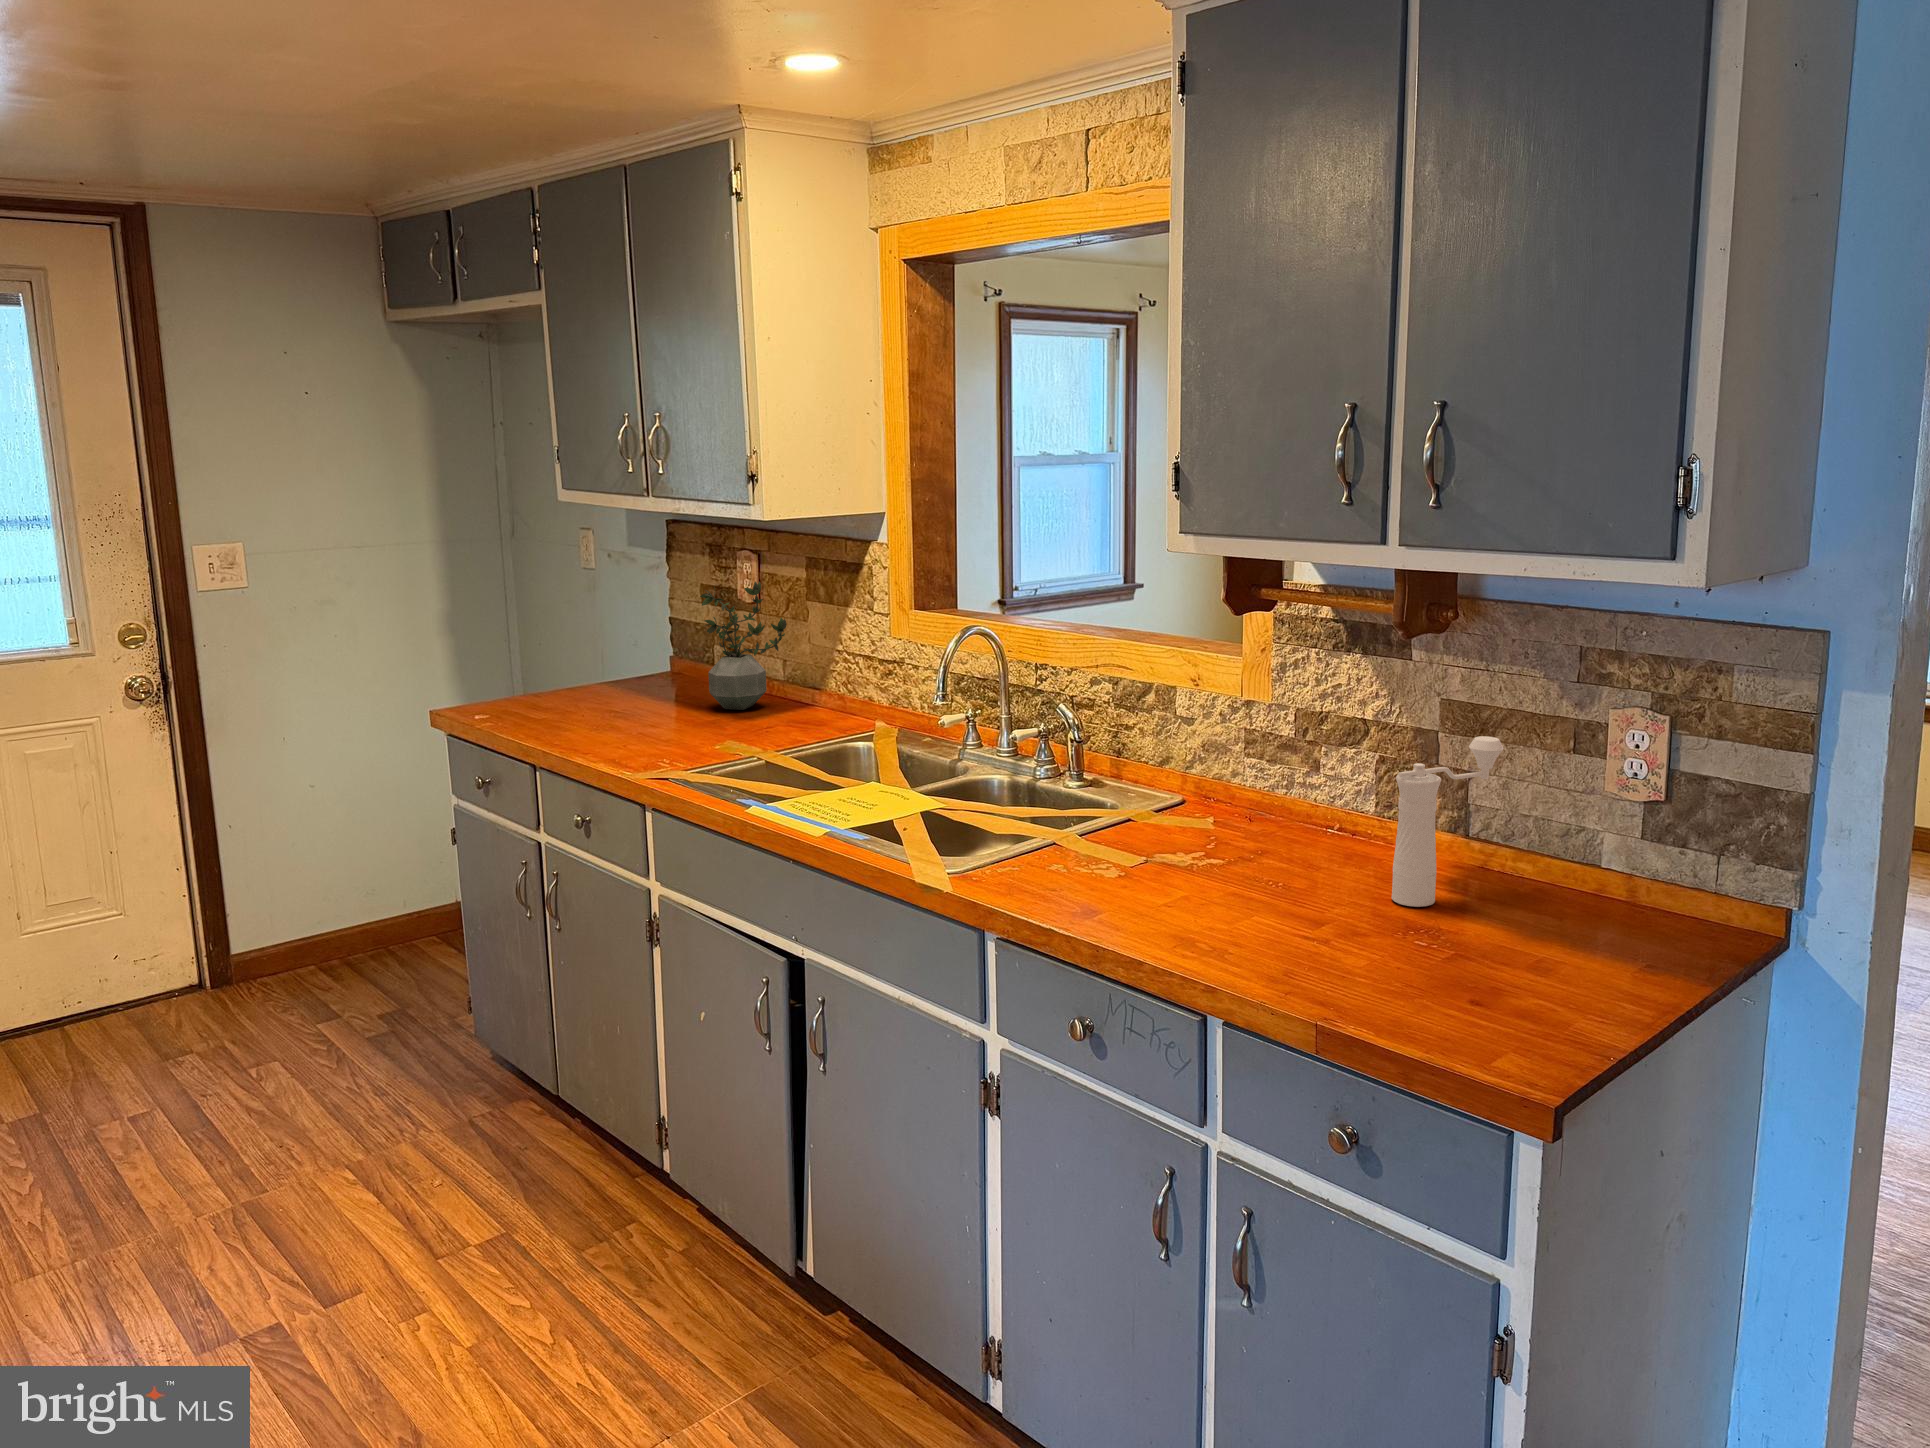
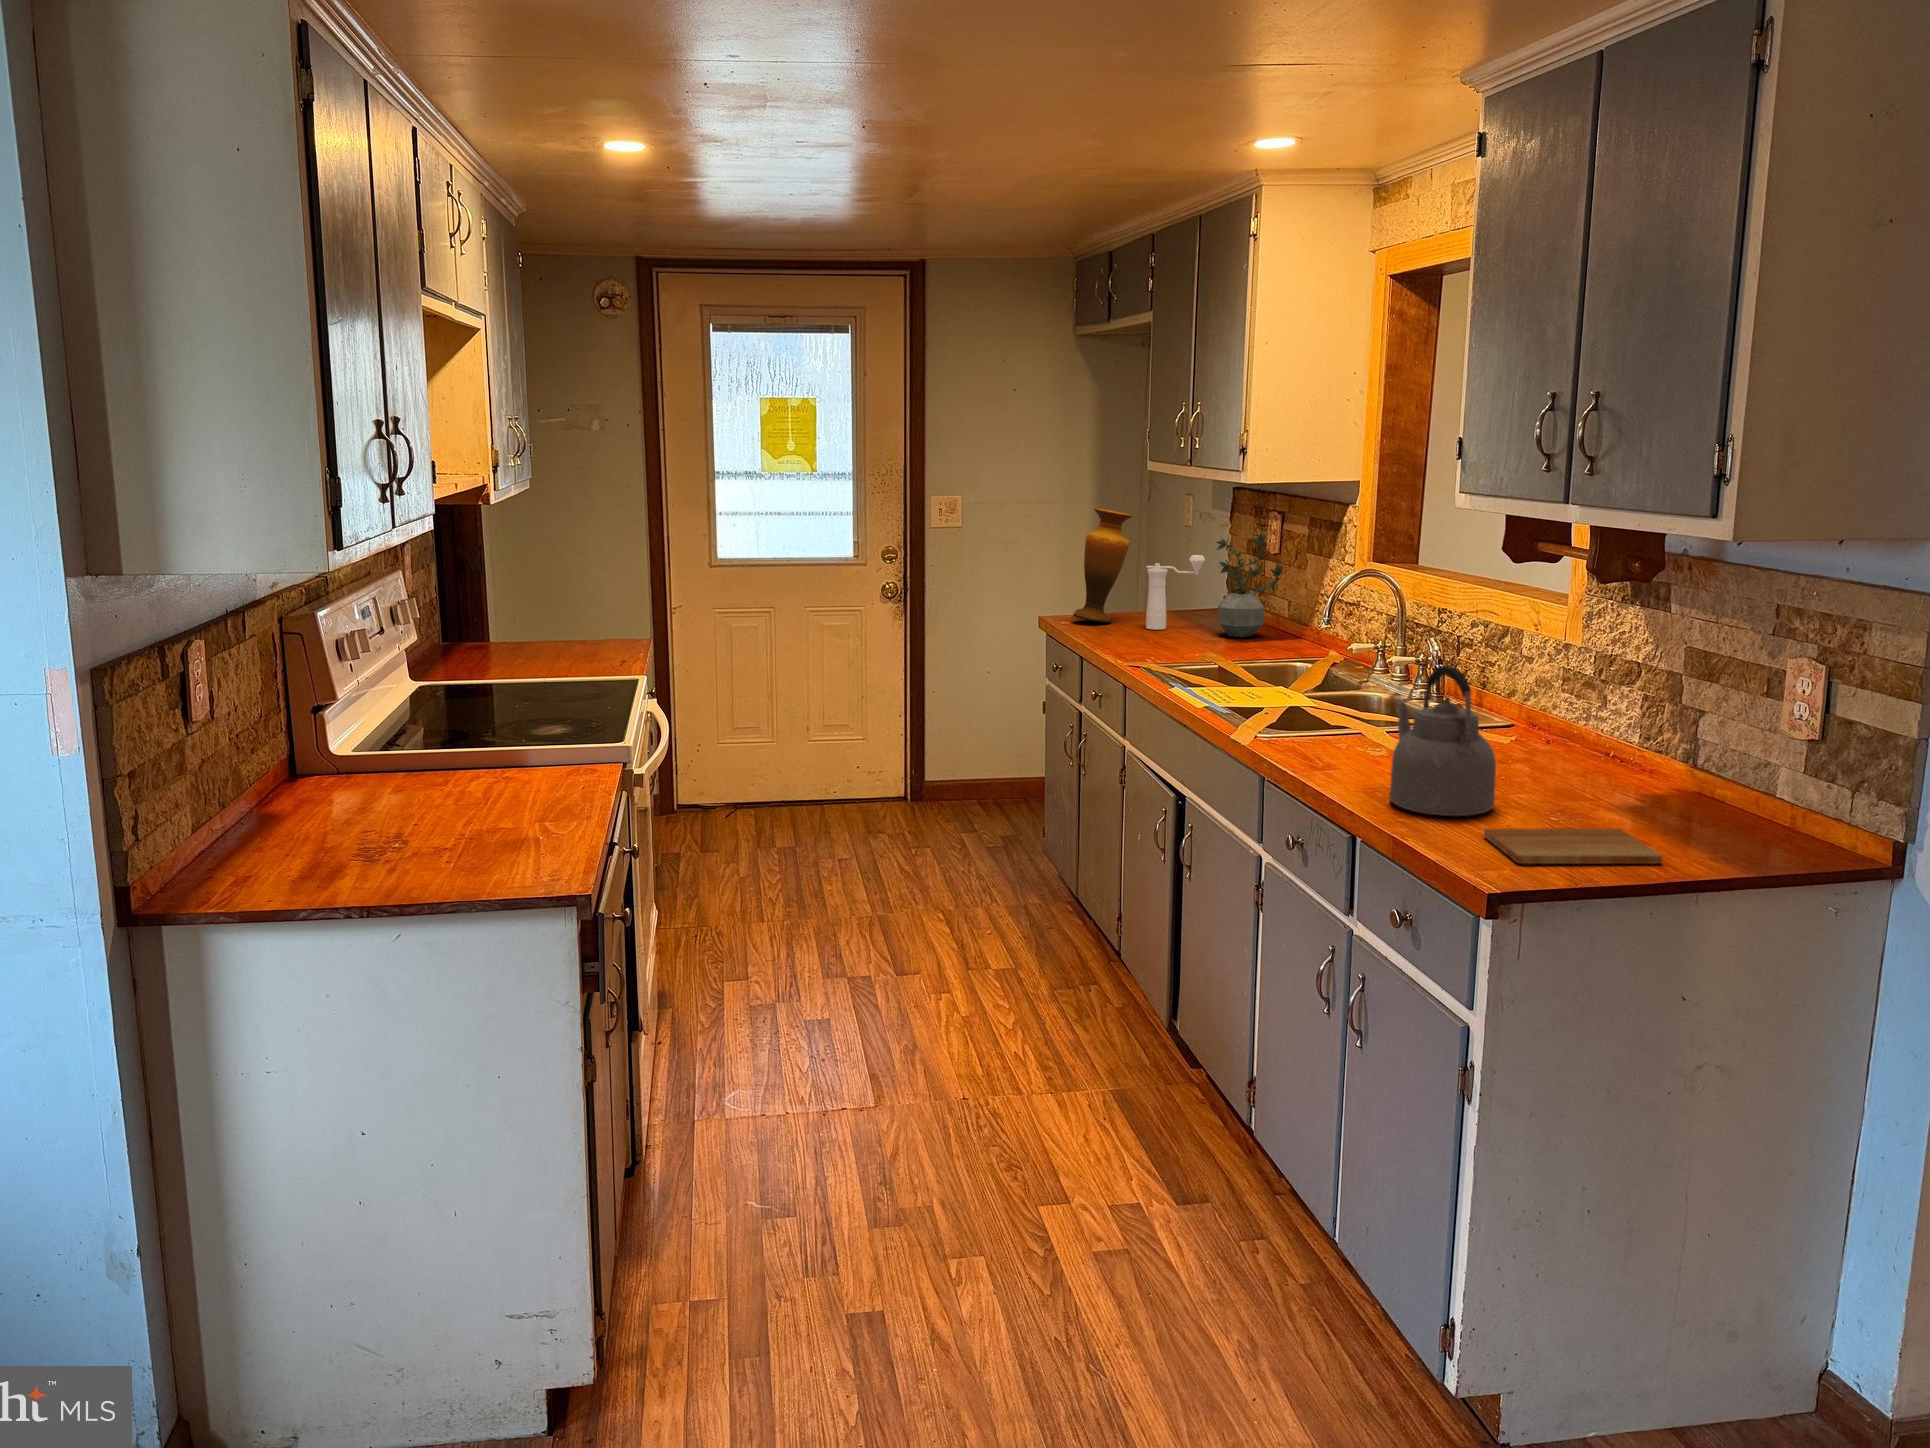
vase: none [508,561,576,707] -> present [1073,508,1132,623]
pepper mill: present [1392,736,1503,907] -> present [1146,555,1205,630]
kettle: none [1183,766,1359,973] -> present [1389,666,1496,816]
cutting board: none [1410,951,1633,1043] -> present [1484,828,1662,864]

